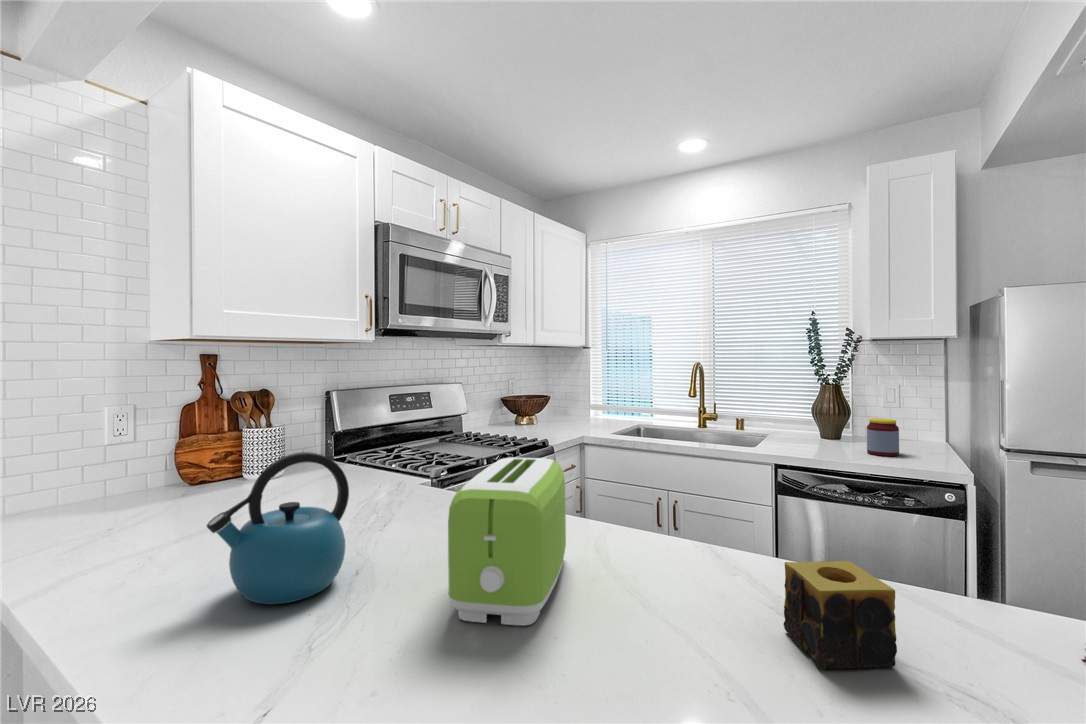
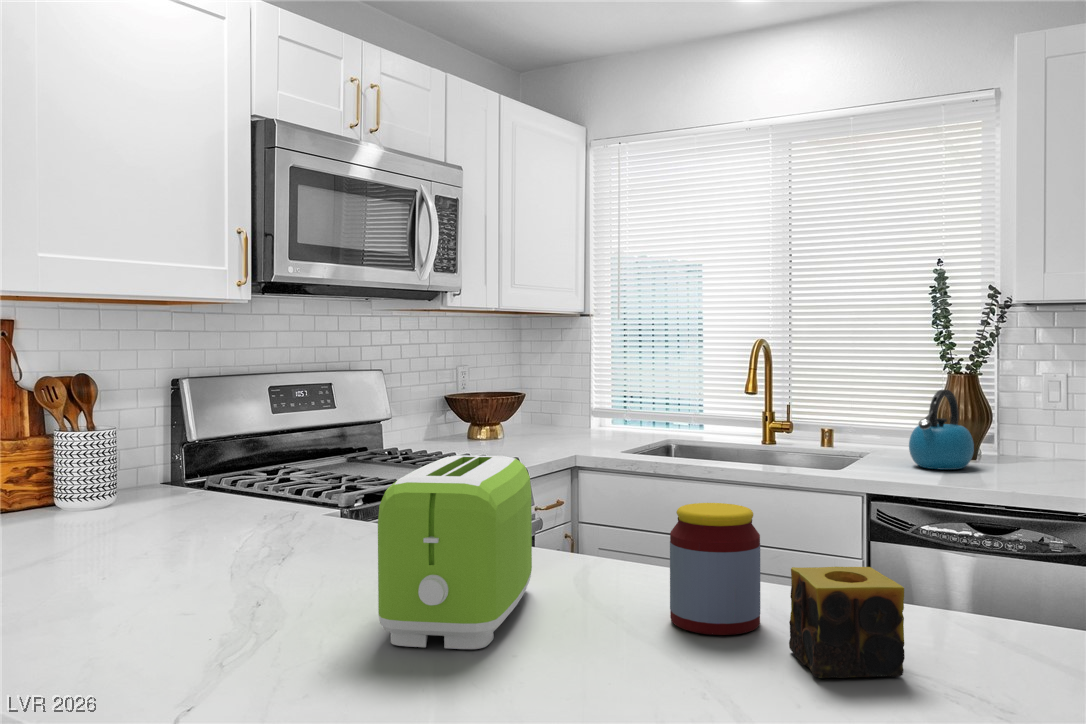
jar: present [867,418,899,456] -> present [670,503,760,635]
kettle: present [207,452,349,604] -> present [909,390,974,470]

